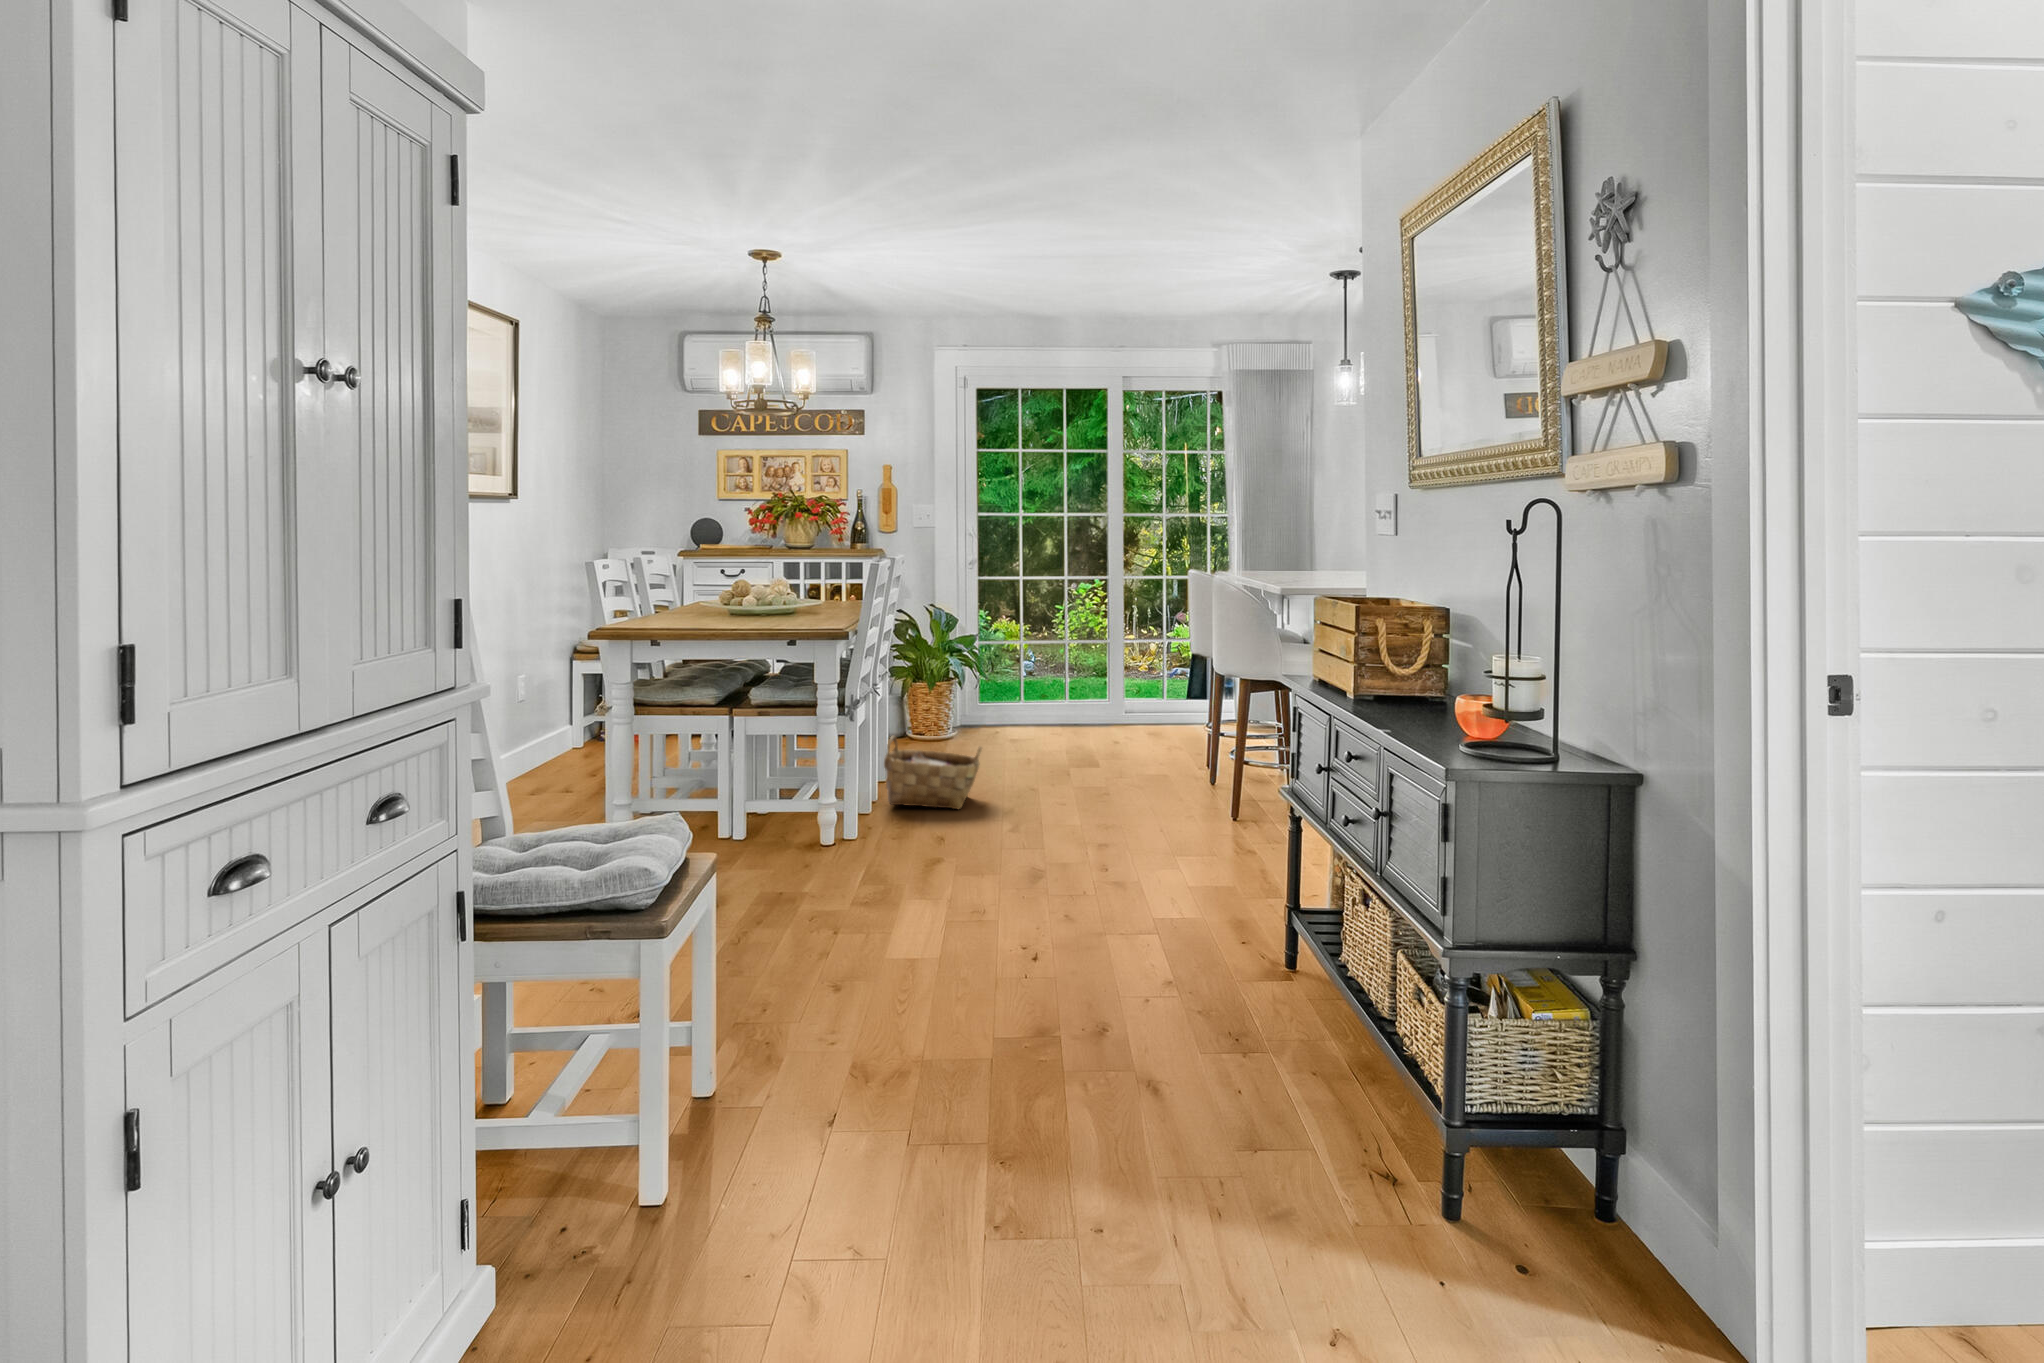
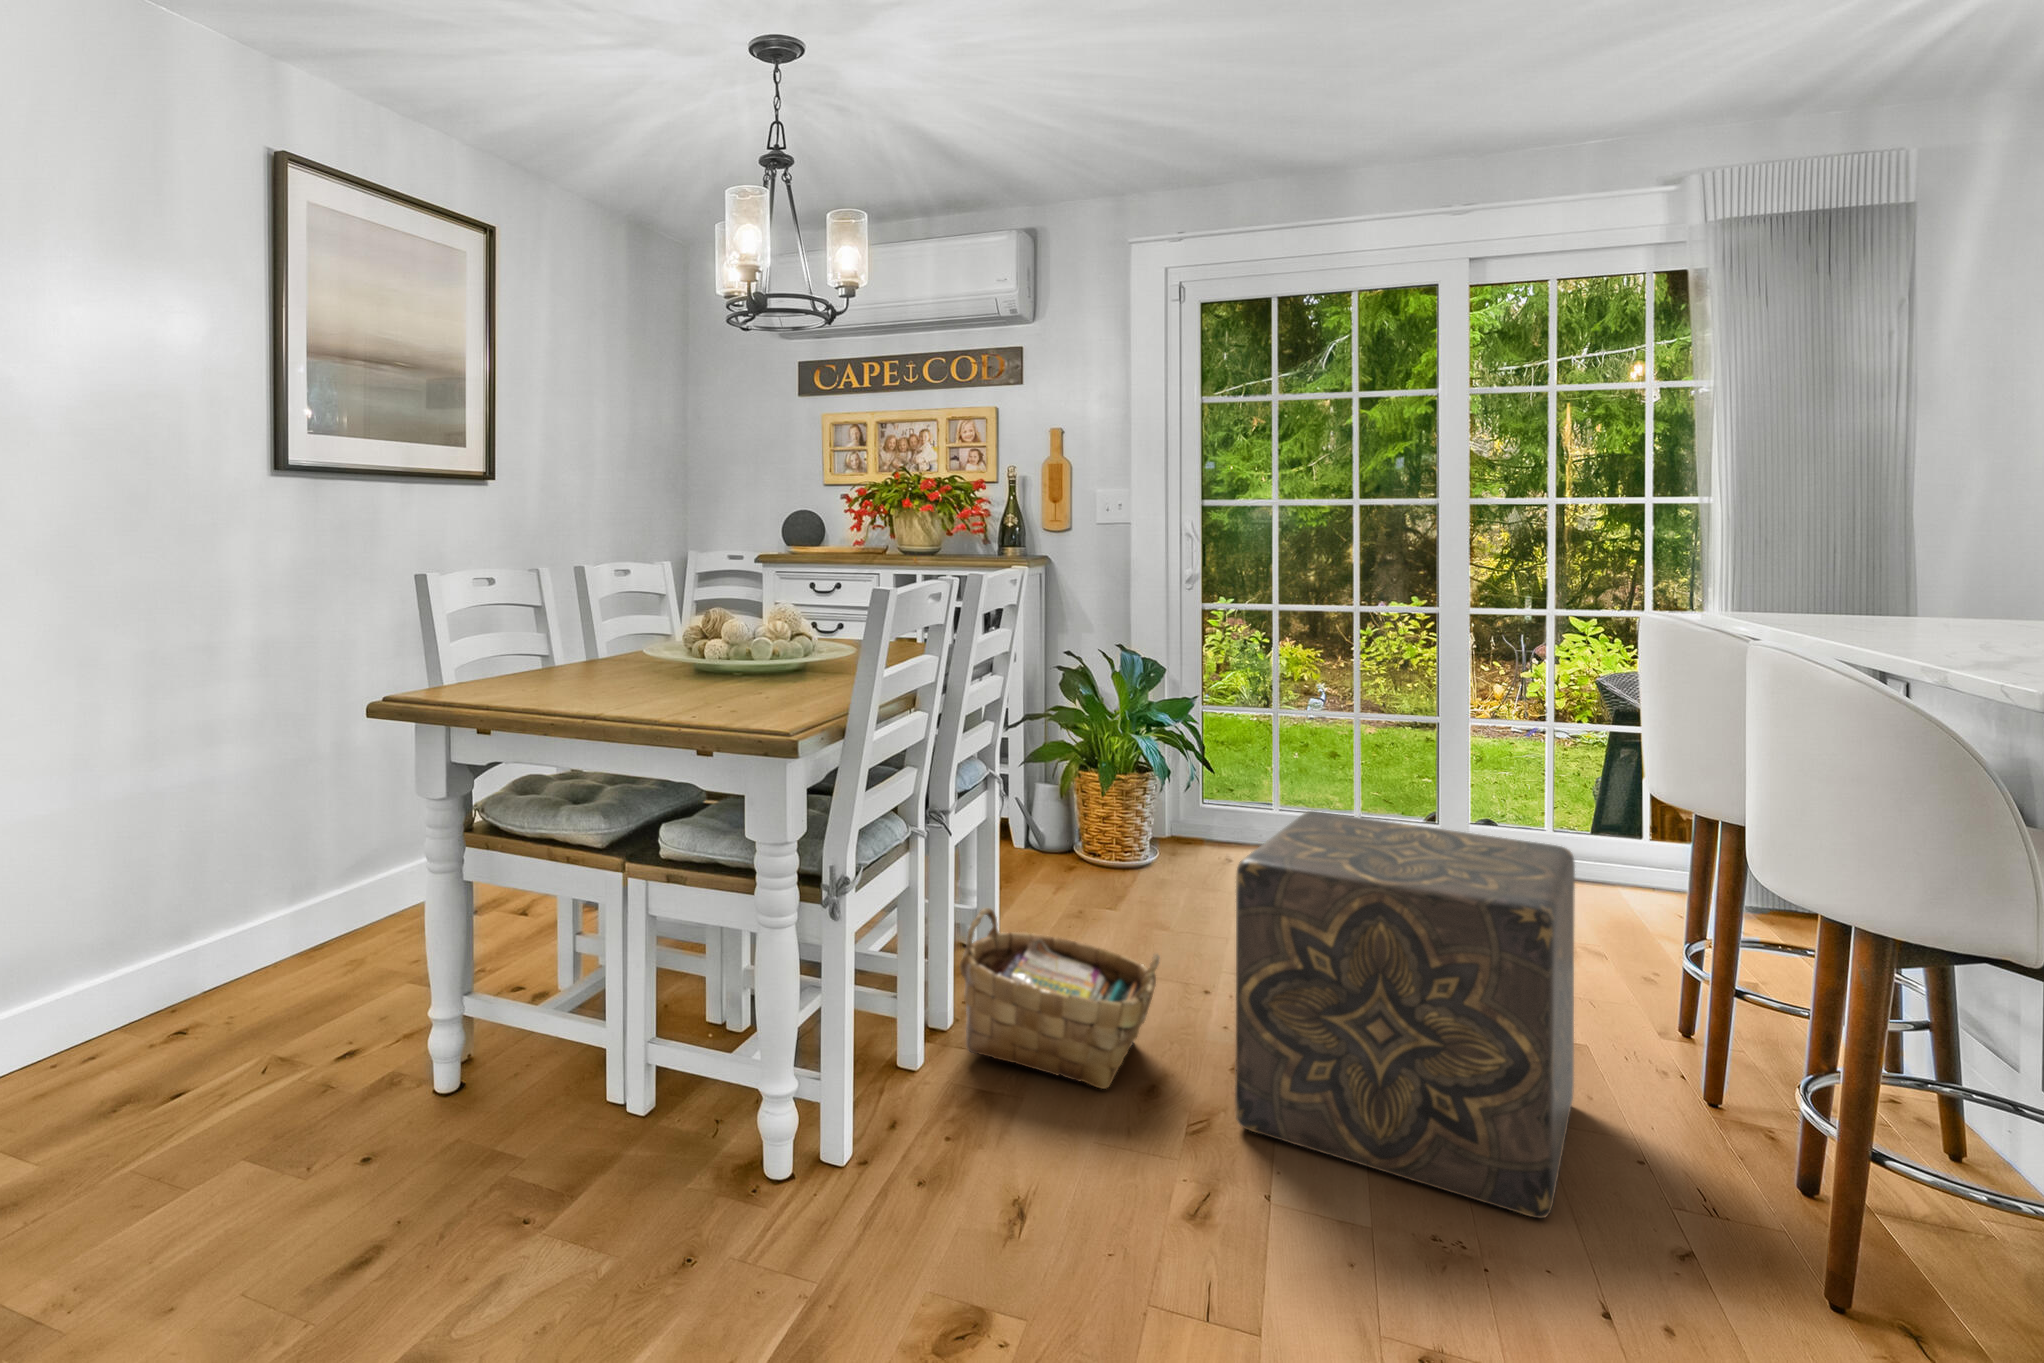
ottoman: none [1020,674,1158,817] -> present [1235,811,1575,1218]

